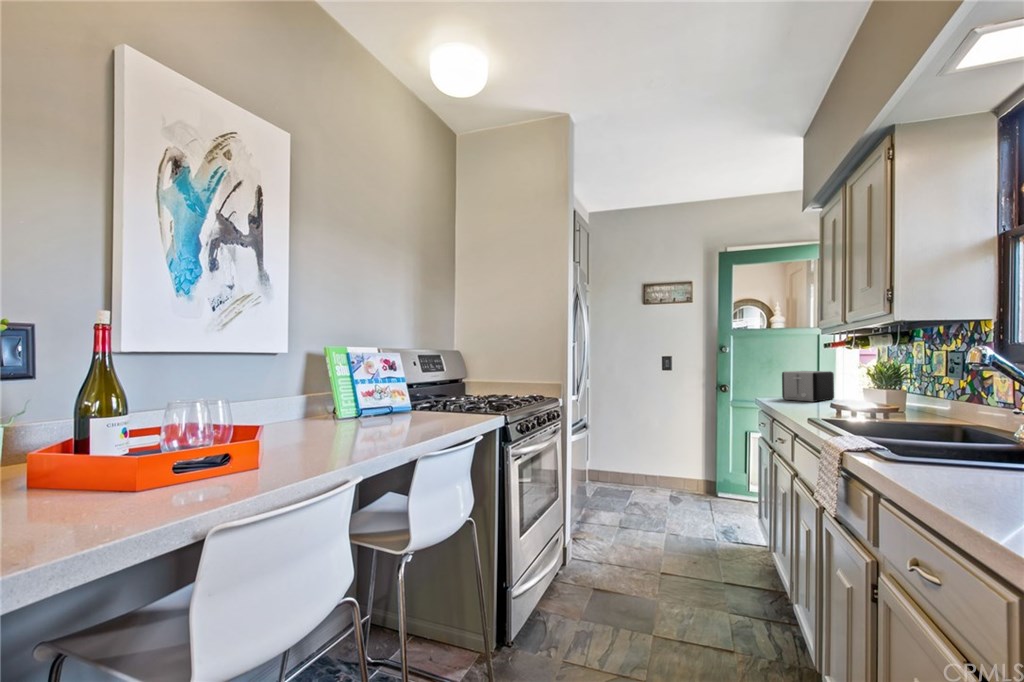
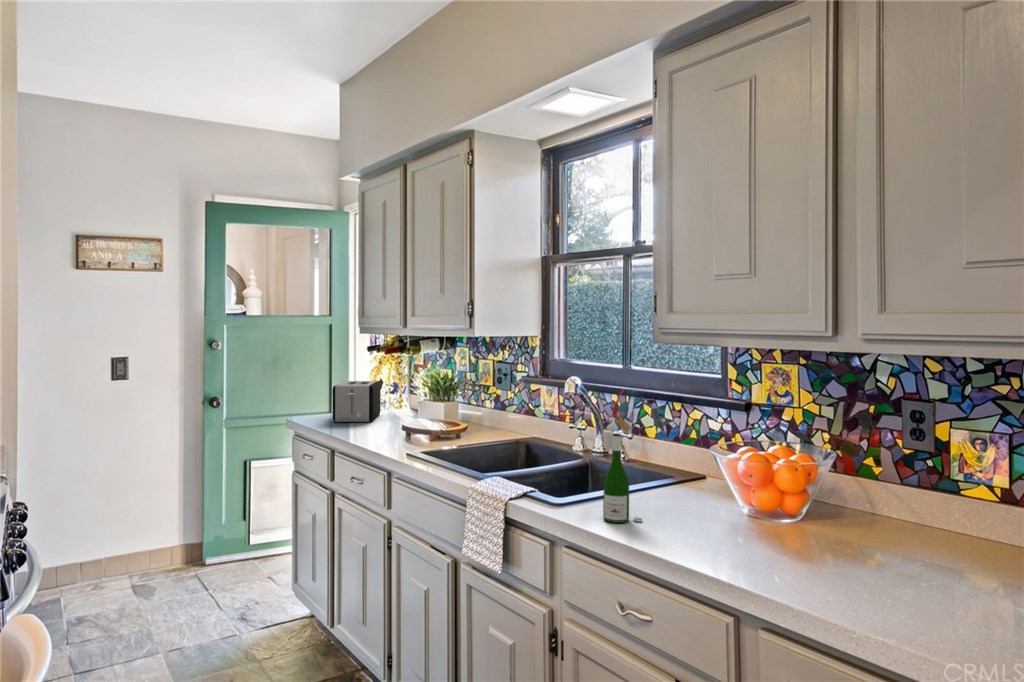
wine bottle: none [924,341,980,486] -> present [603,390,642,523]

